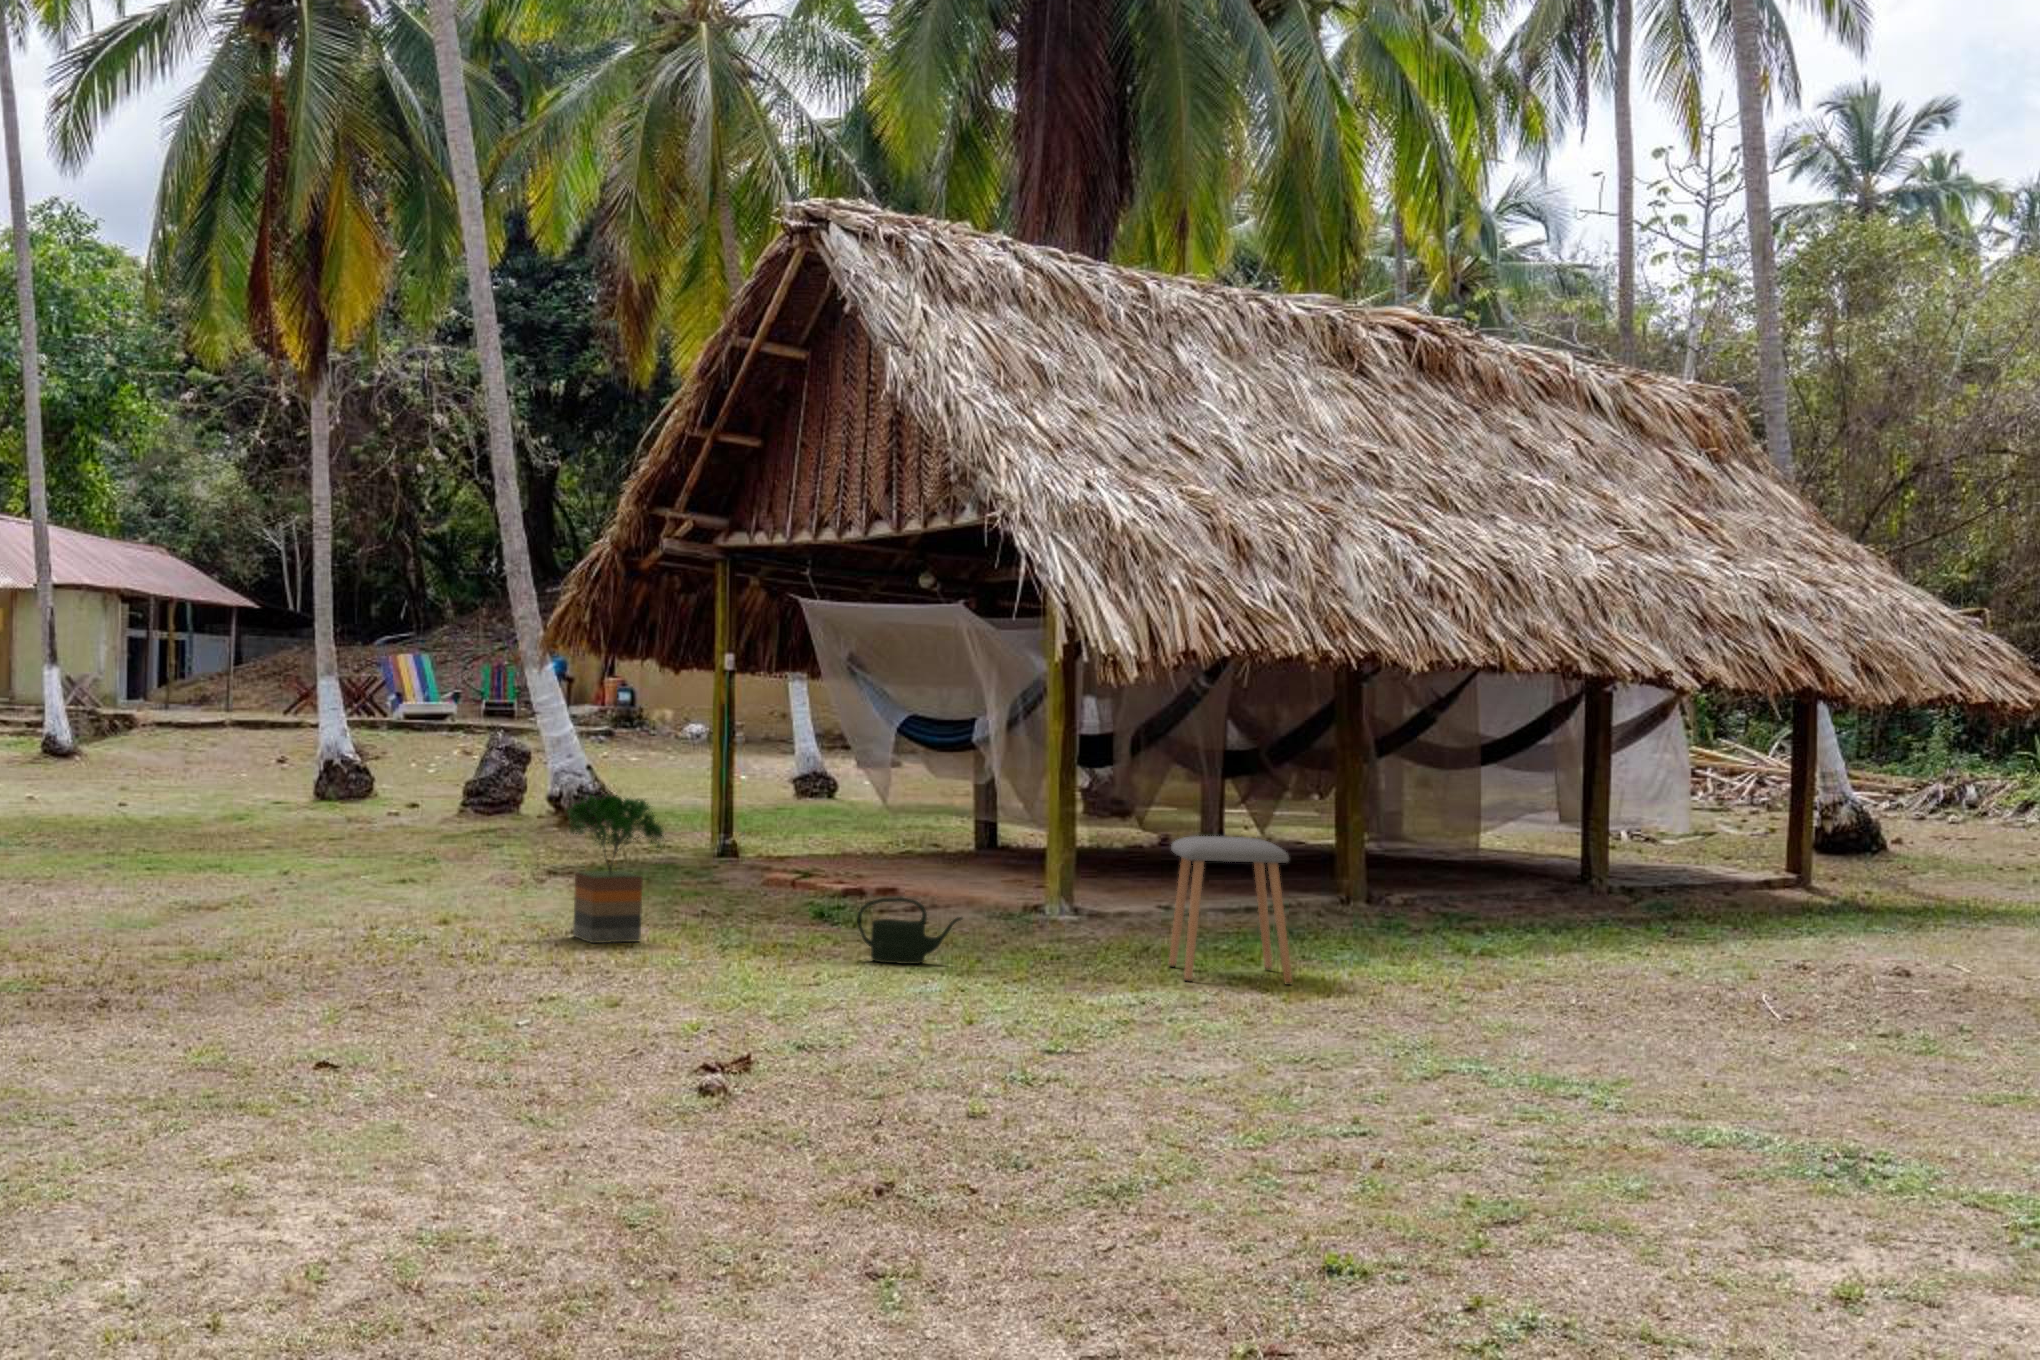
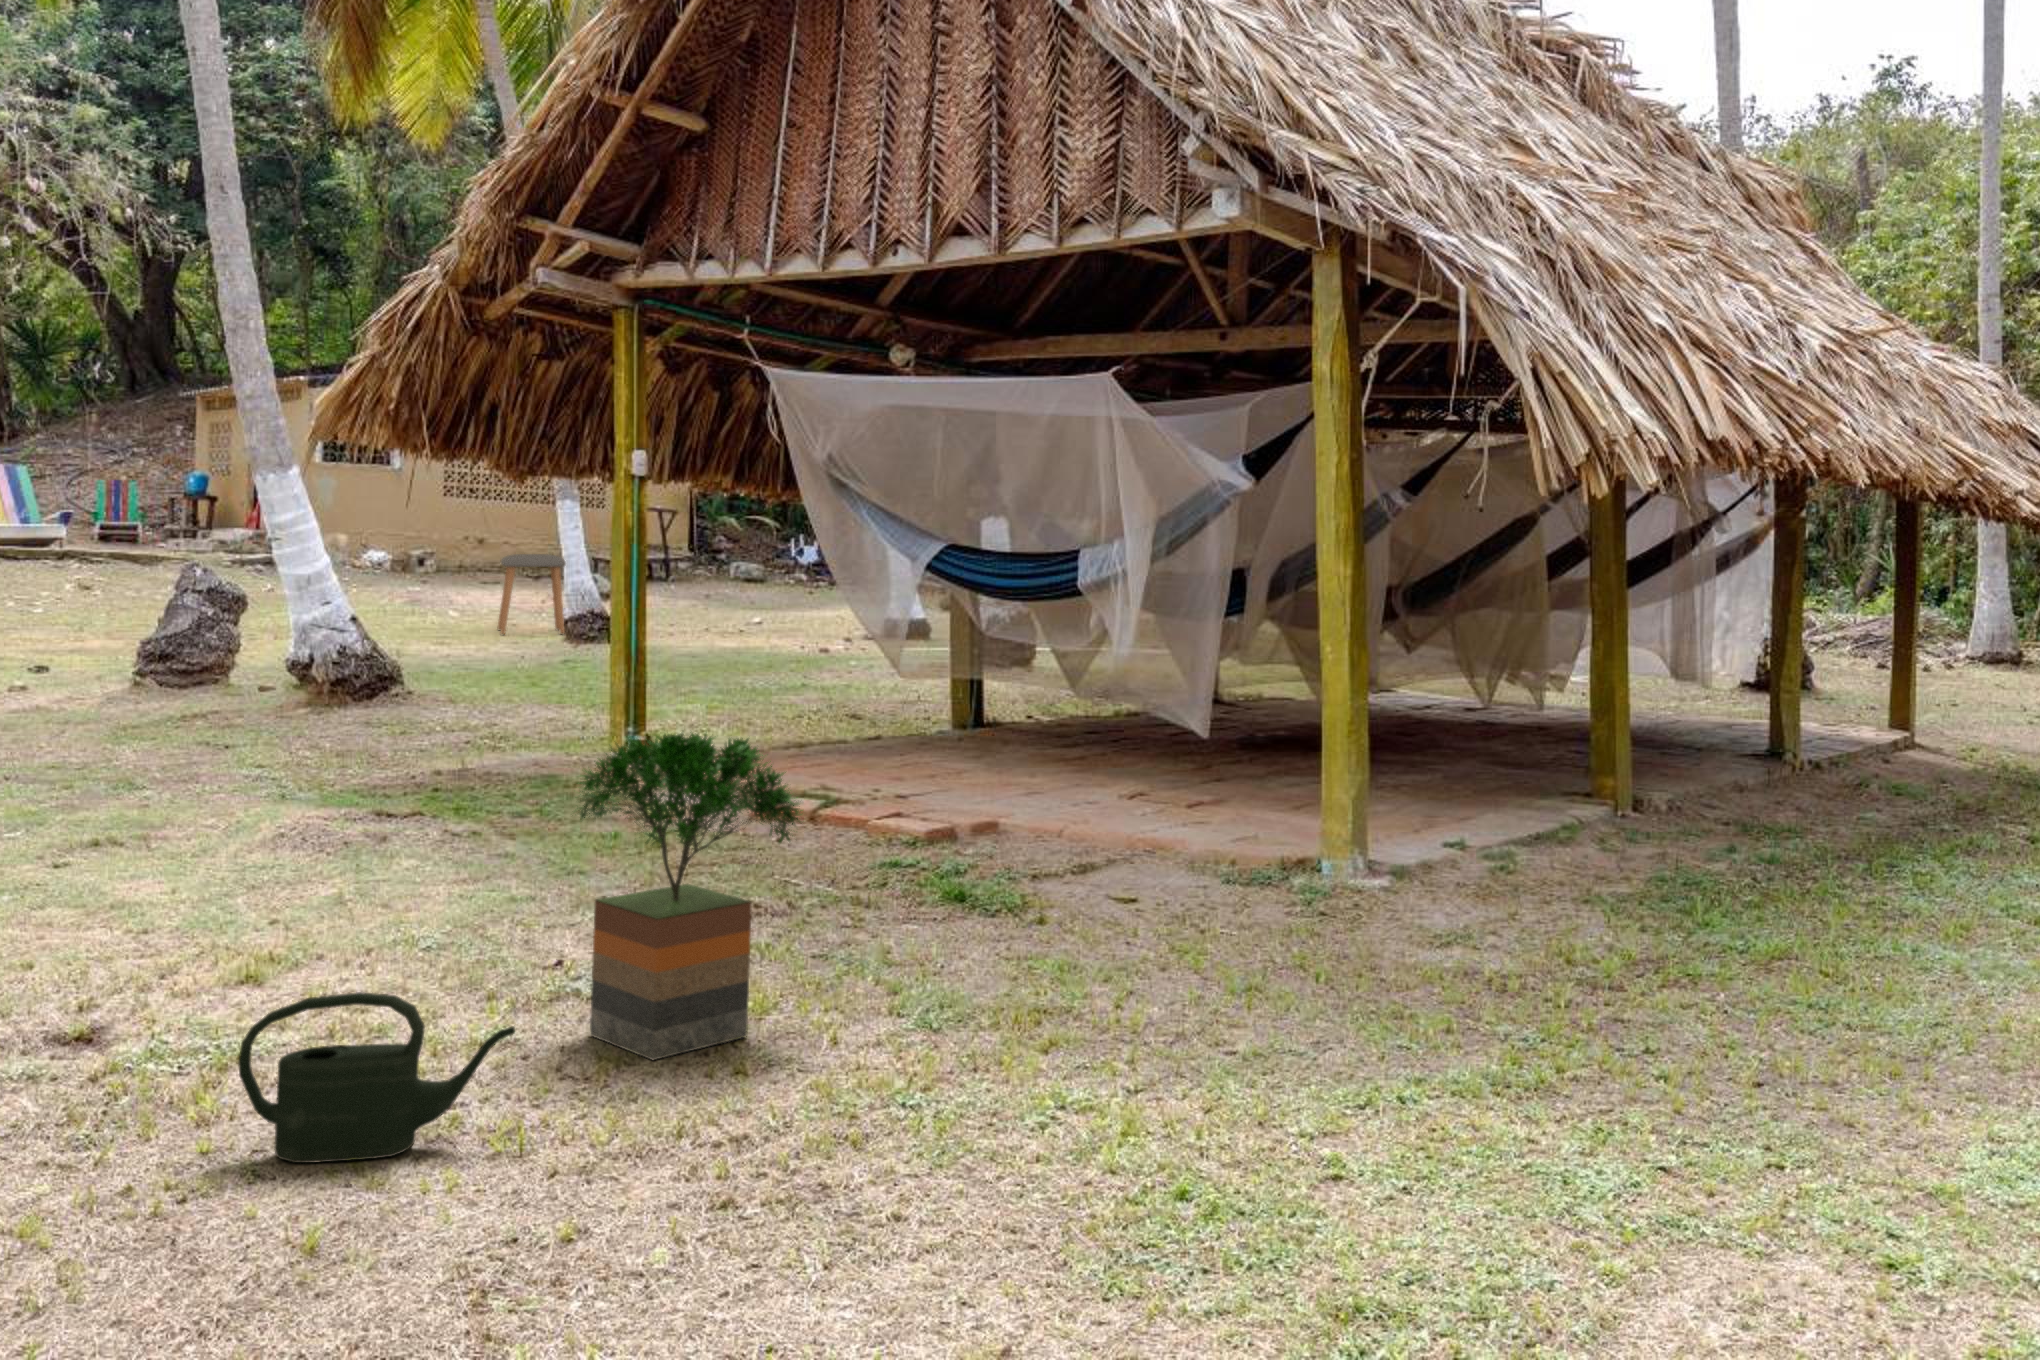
stool: present [1169,836,1292,985] -> present [497,554,566,635]
watering can: present [857,897,962,964] -> present [238,992,515,1163]

